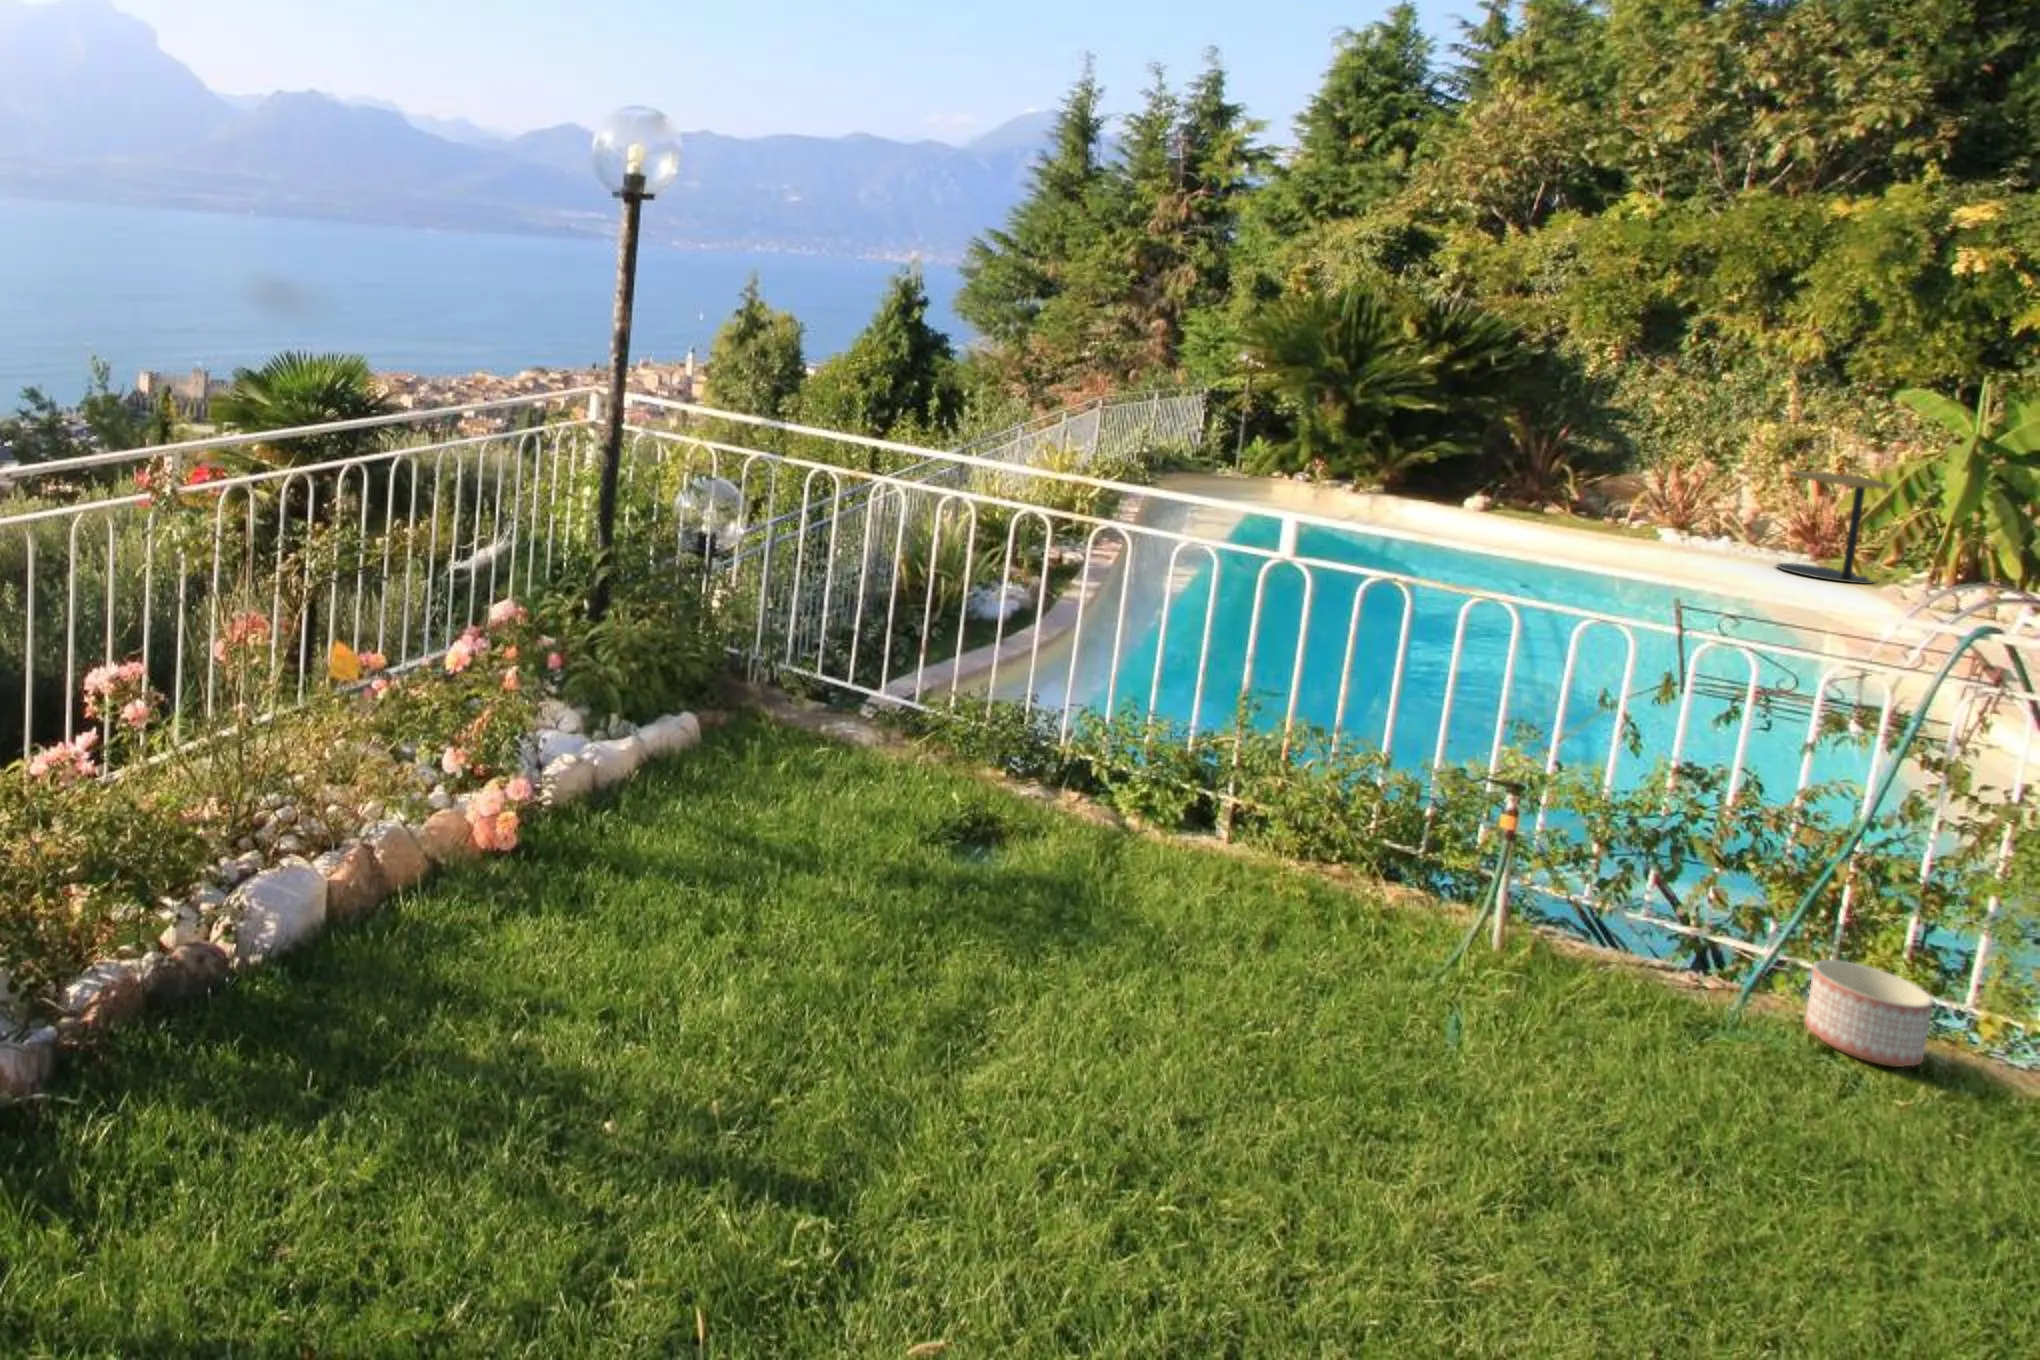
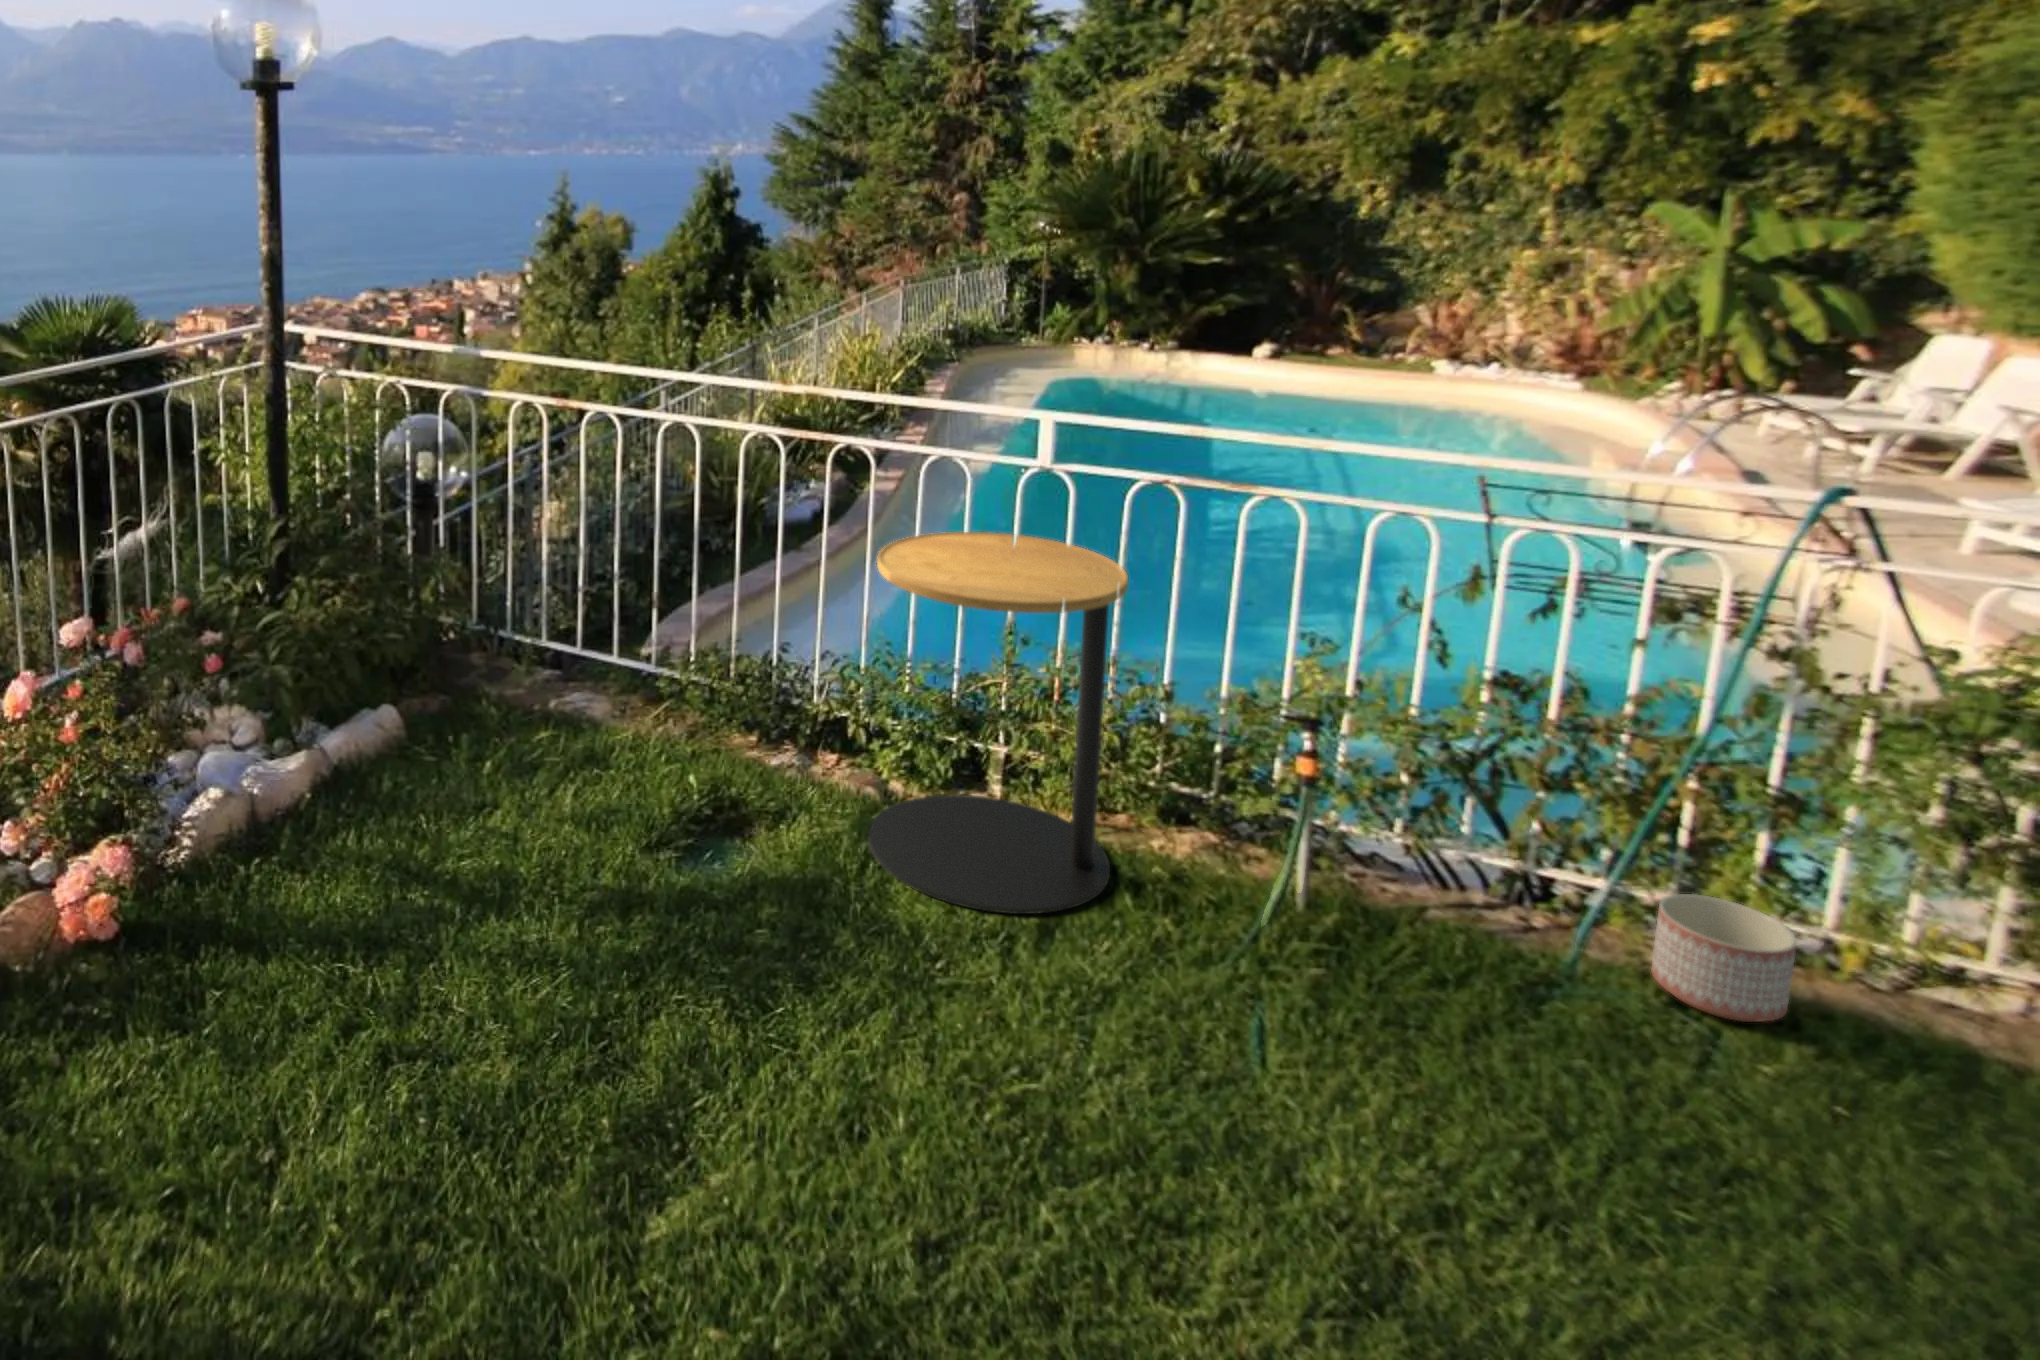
side table: present [1777,471,1891,584] -> present [868,532,1128,914]

